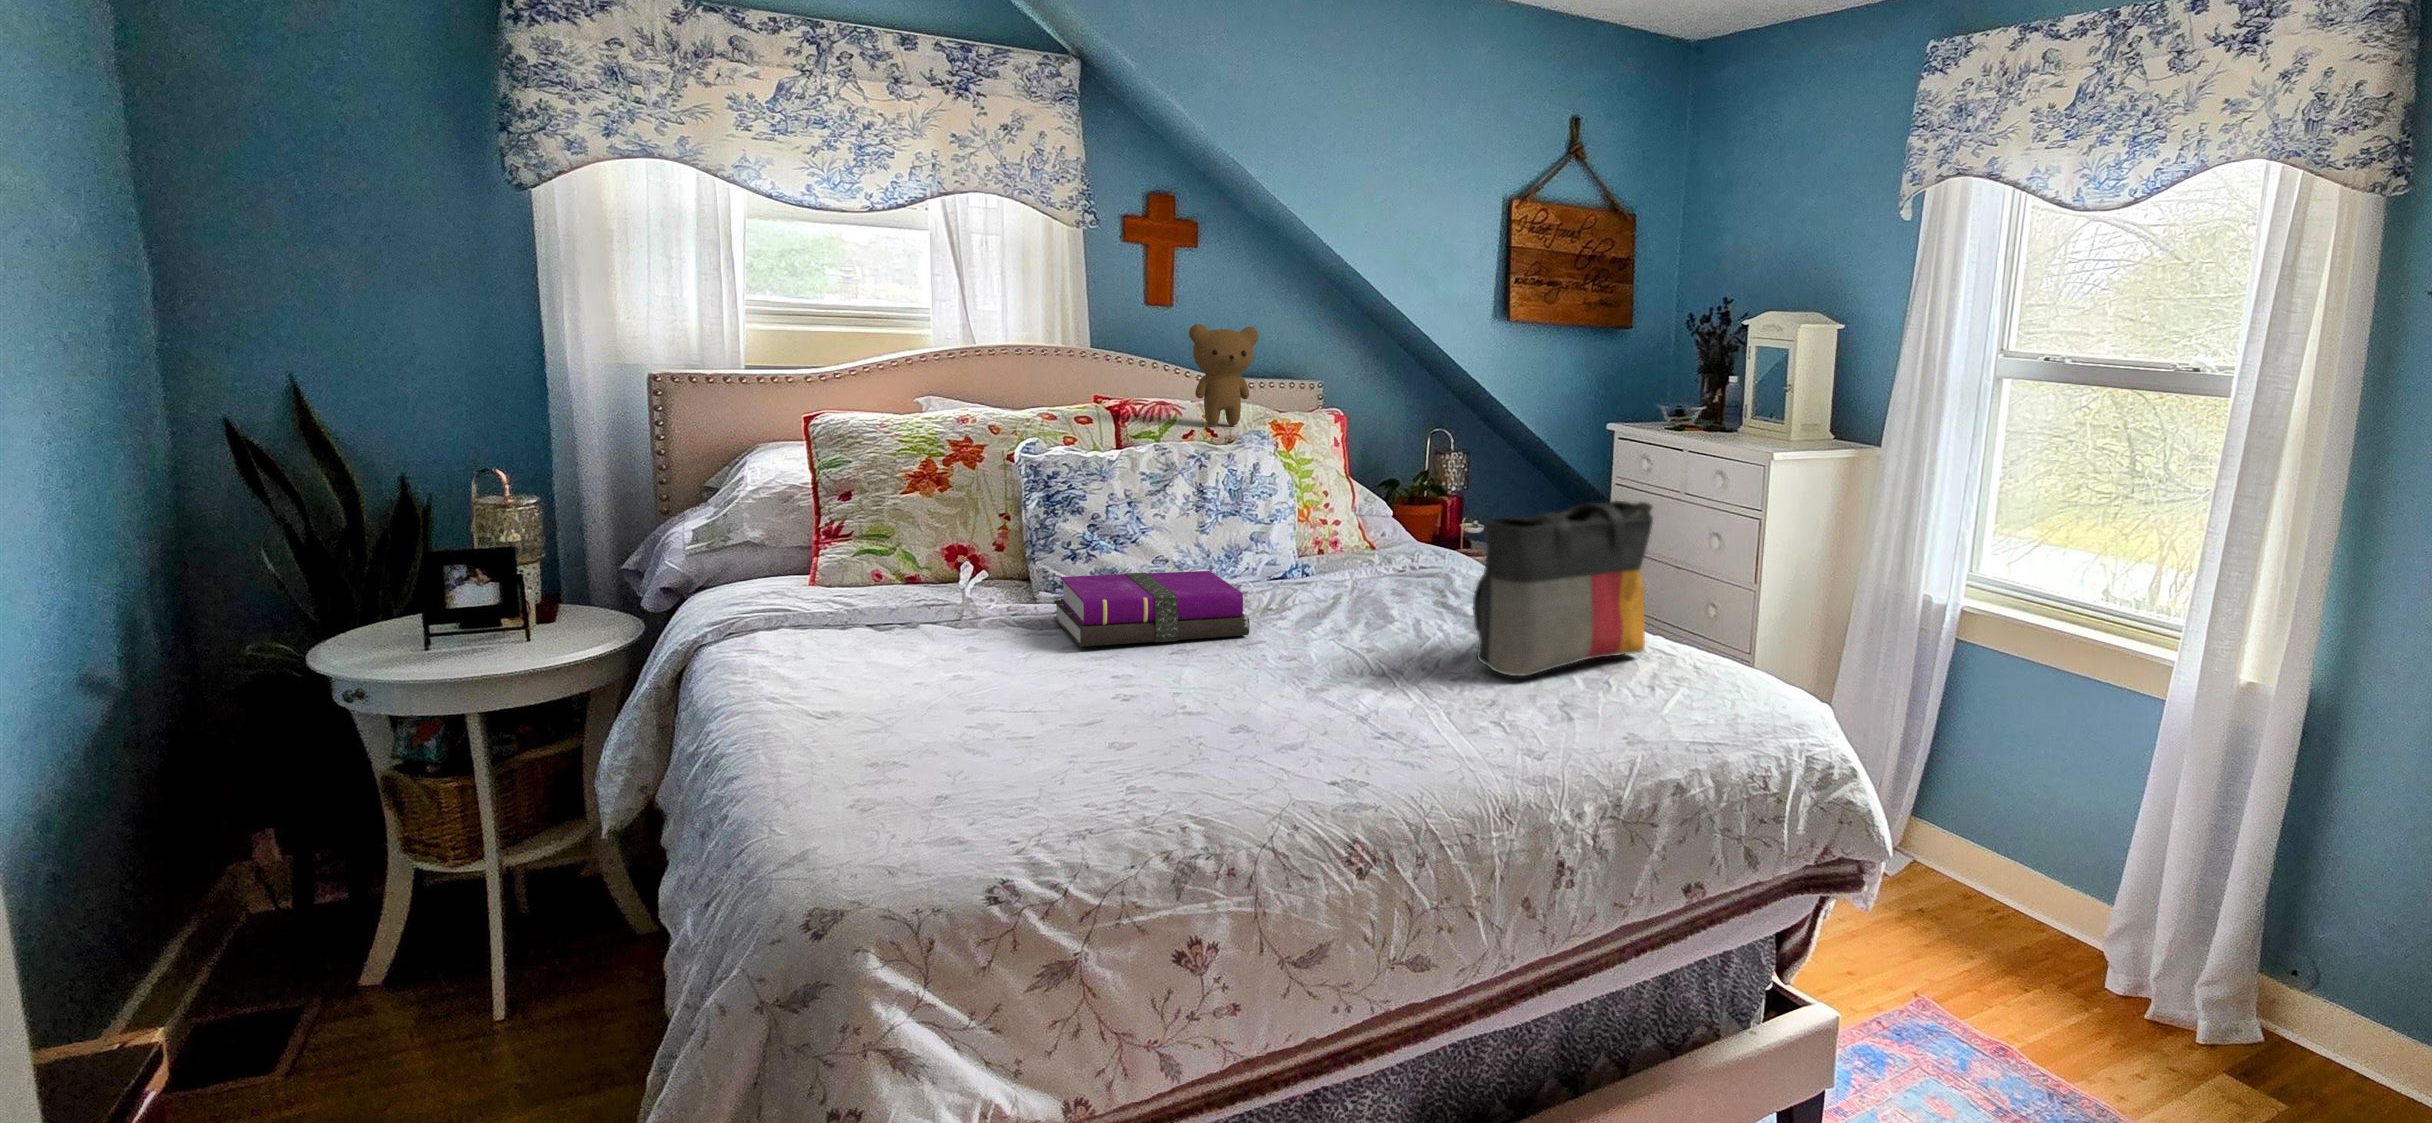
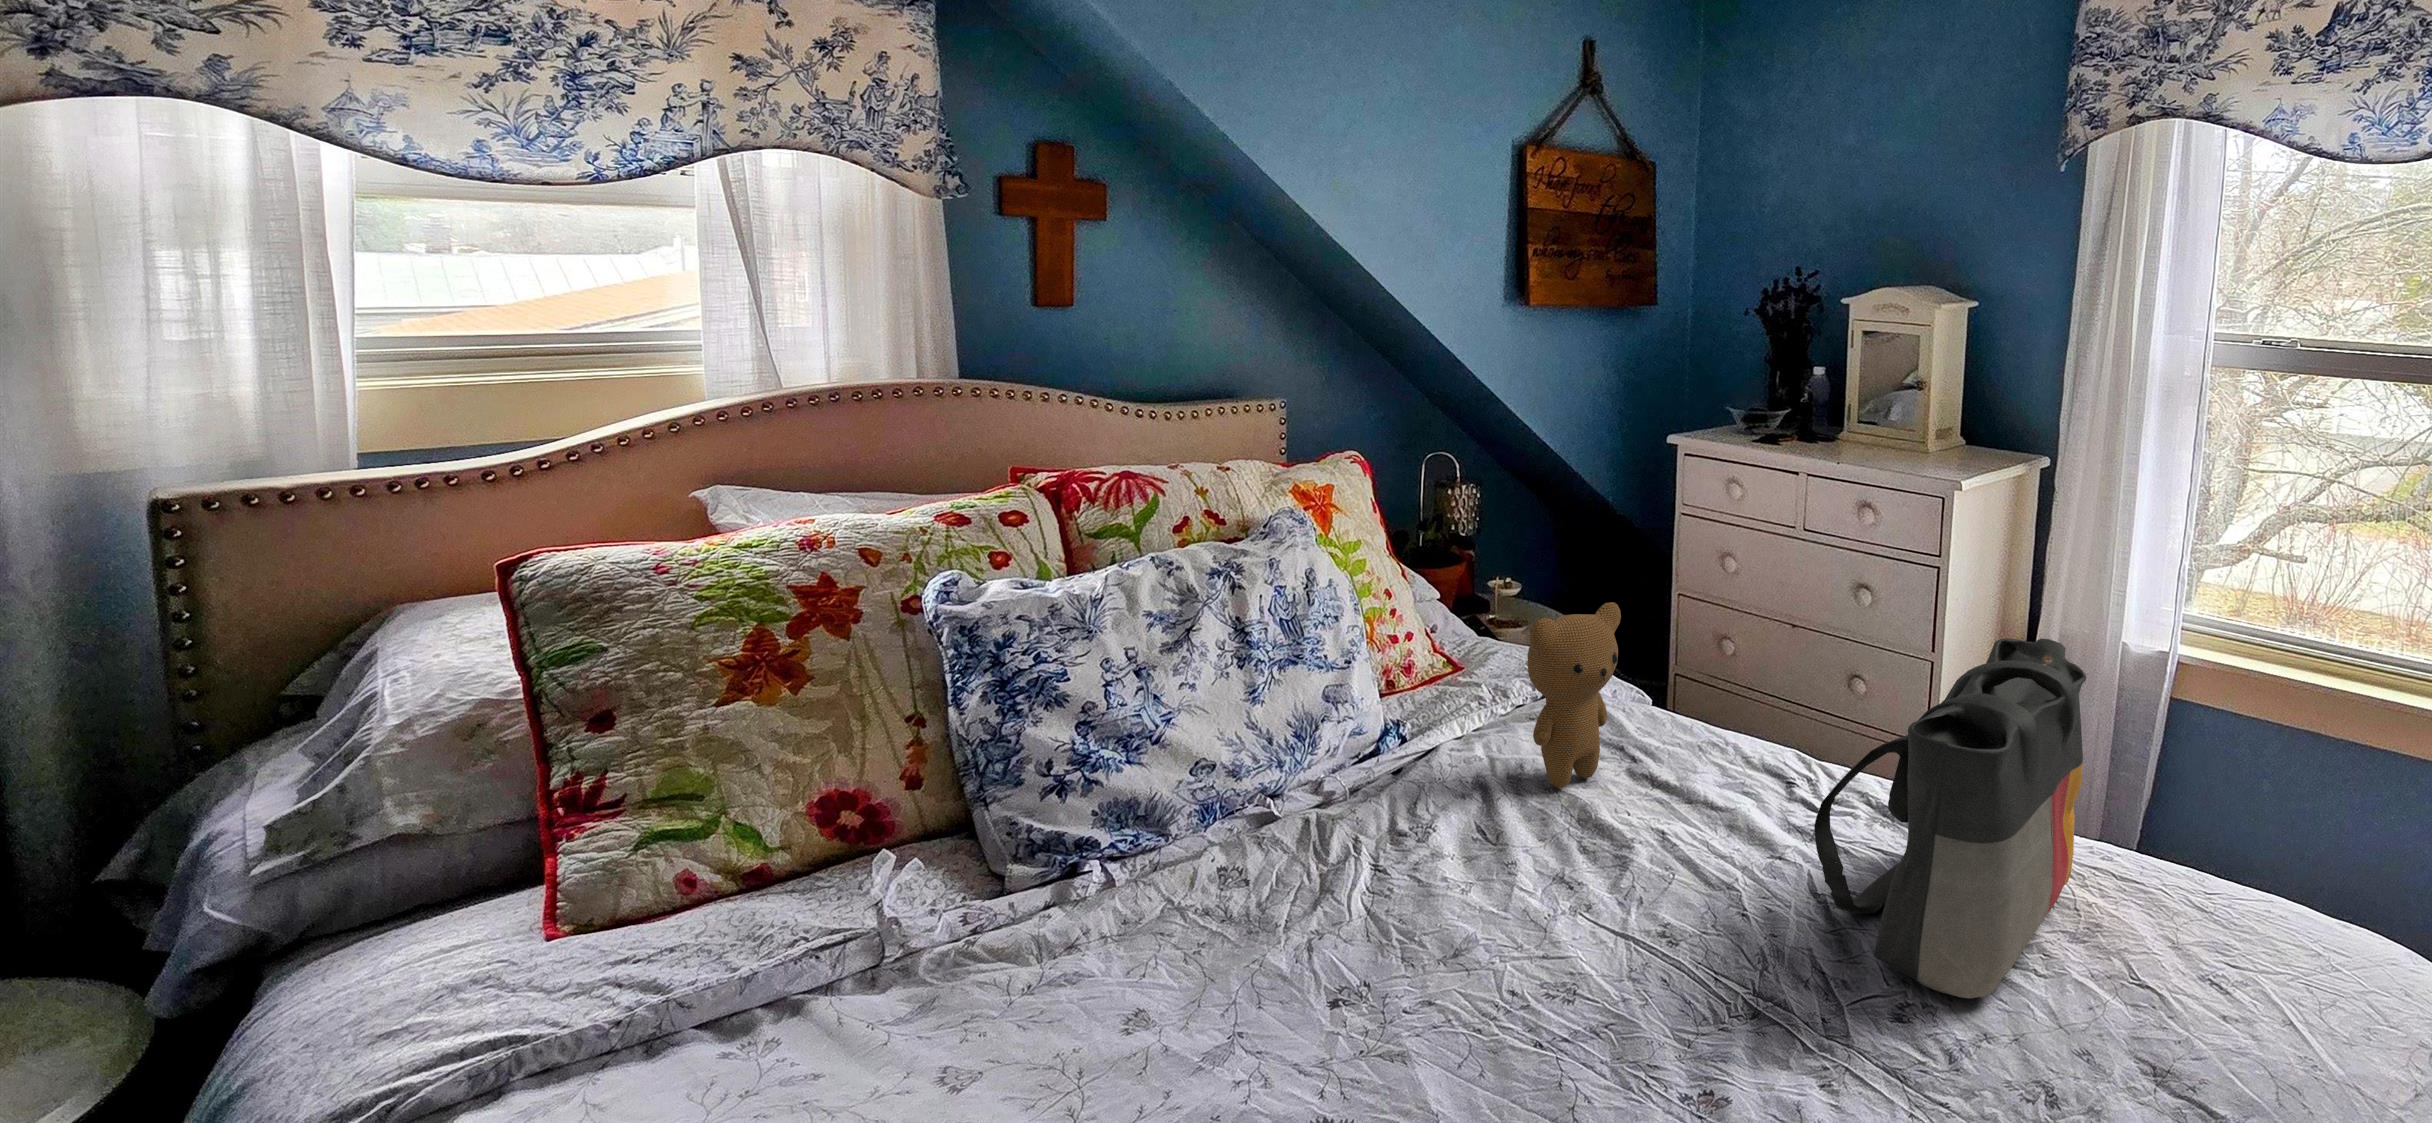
teddy bear: present [1189,324,1258,426] -> present [1527,602,1621,788]
notebook: present [1054,571,1250,647] -> none [1063,799,1443,1051]

